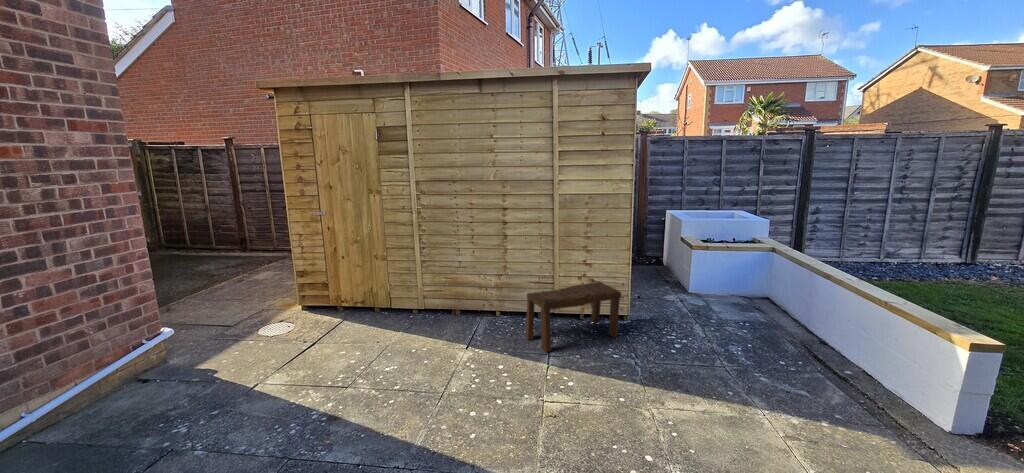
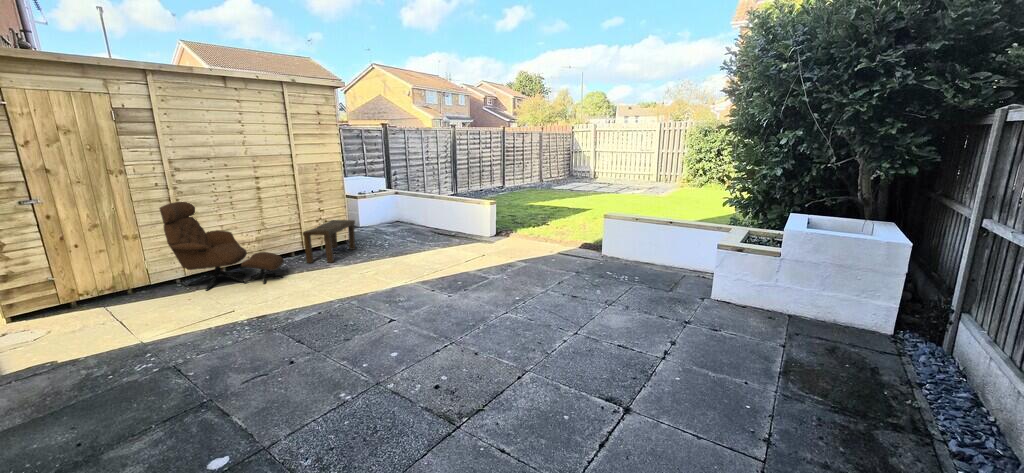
lounge chair: none [382,228,482,353] -> present [160,202,284,290]

